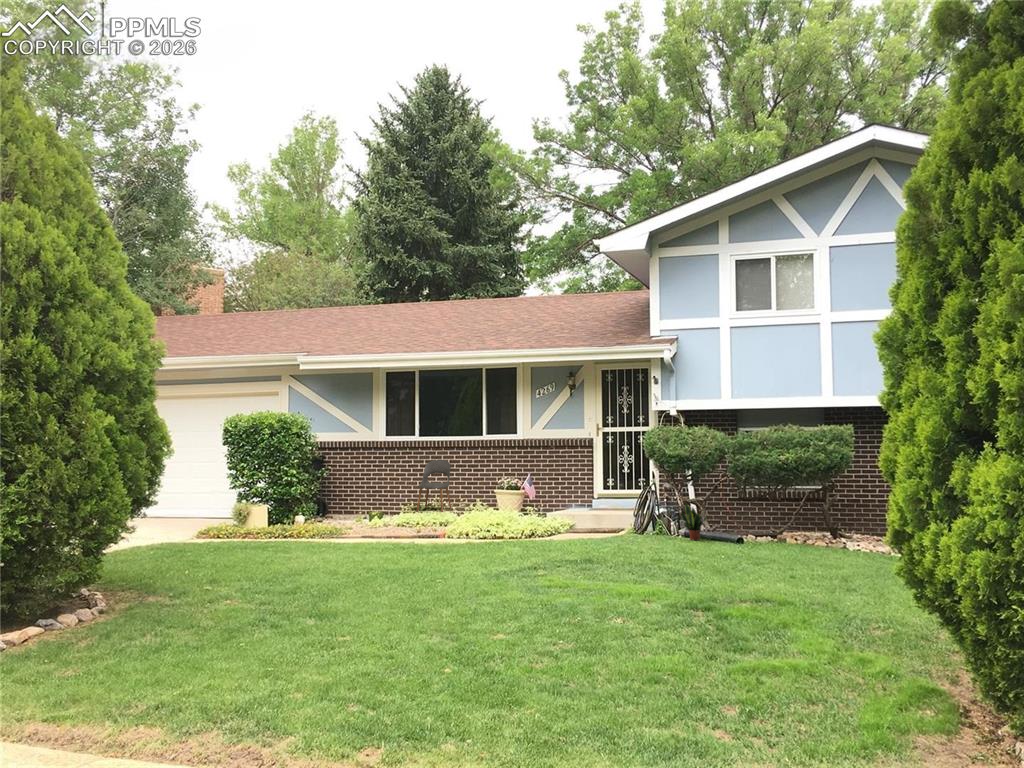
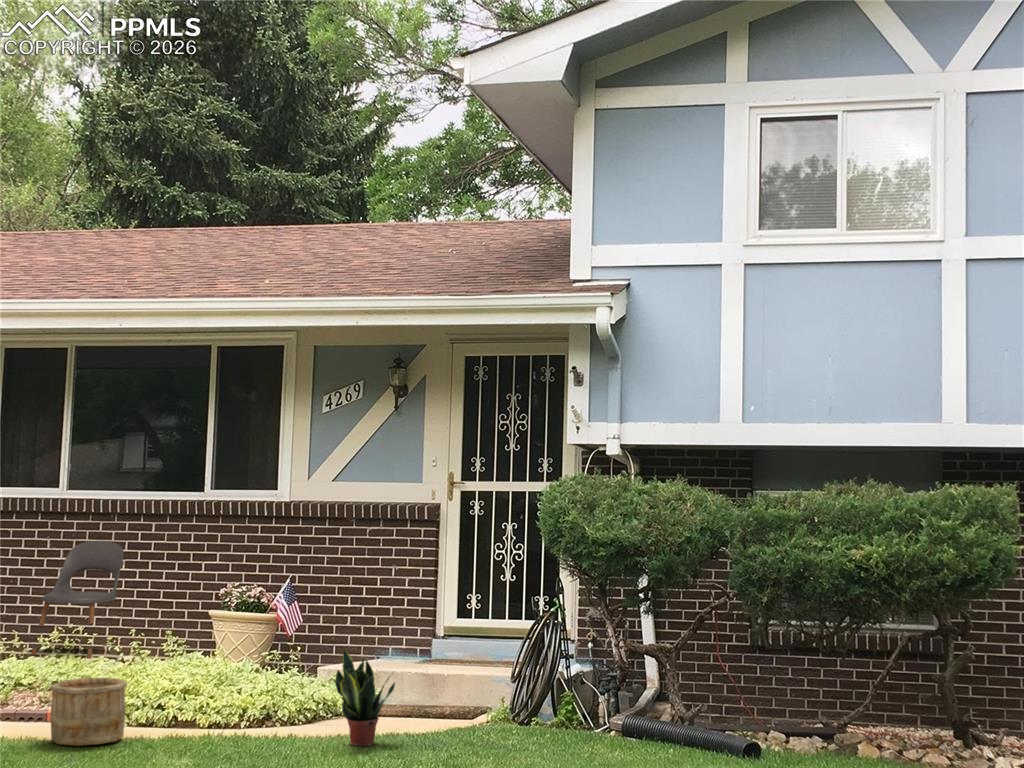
potted plant: present [682,504,707,540] -> present [335,649,395,746]
wooden bucket: none [463,517,491,543] -> present [49,678,127,746]

